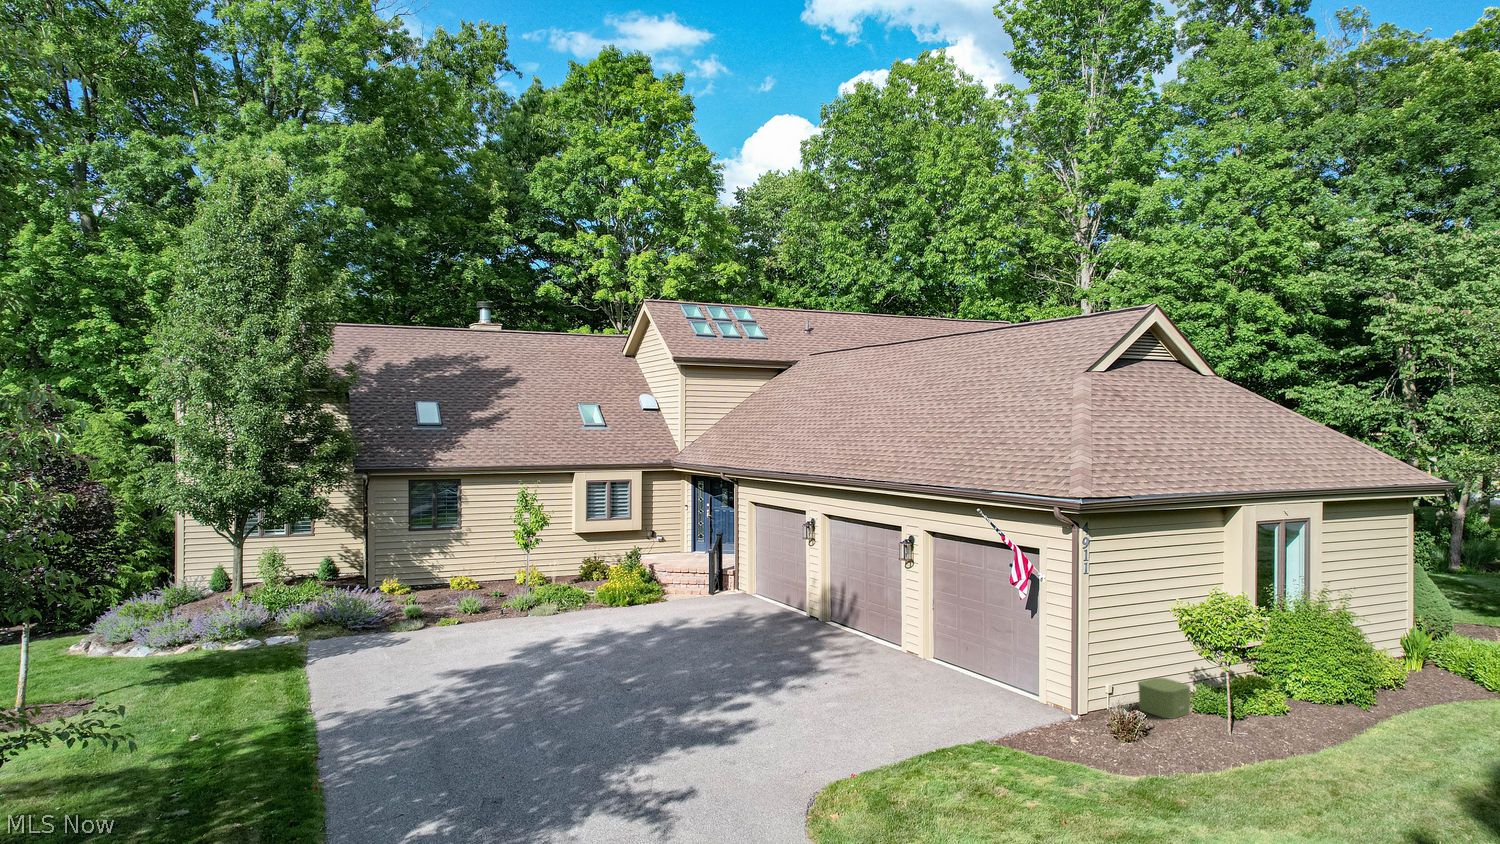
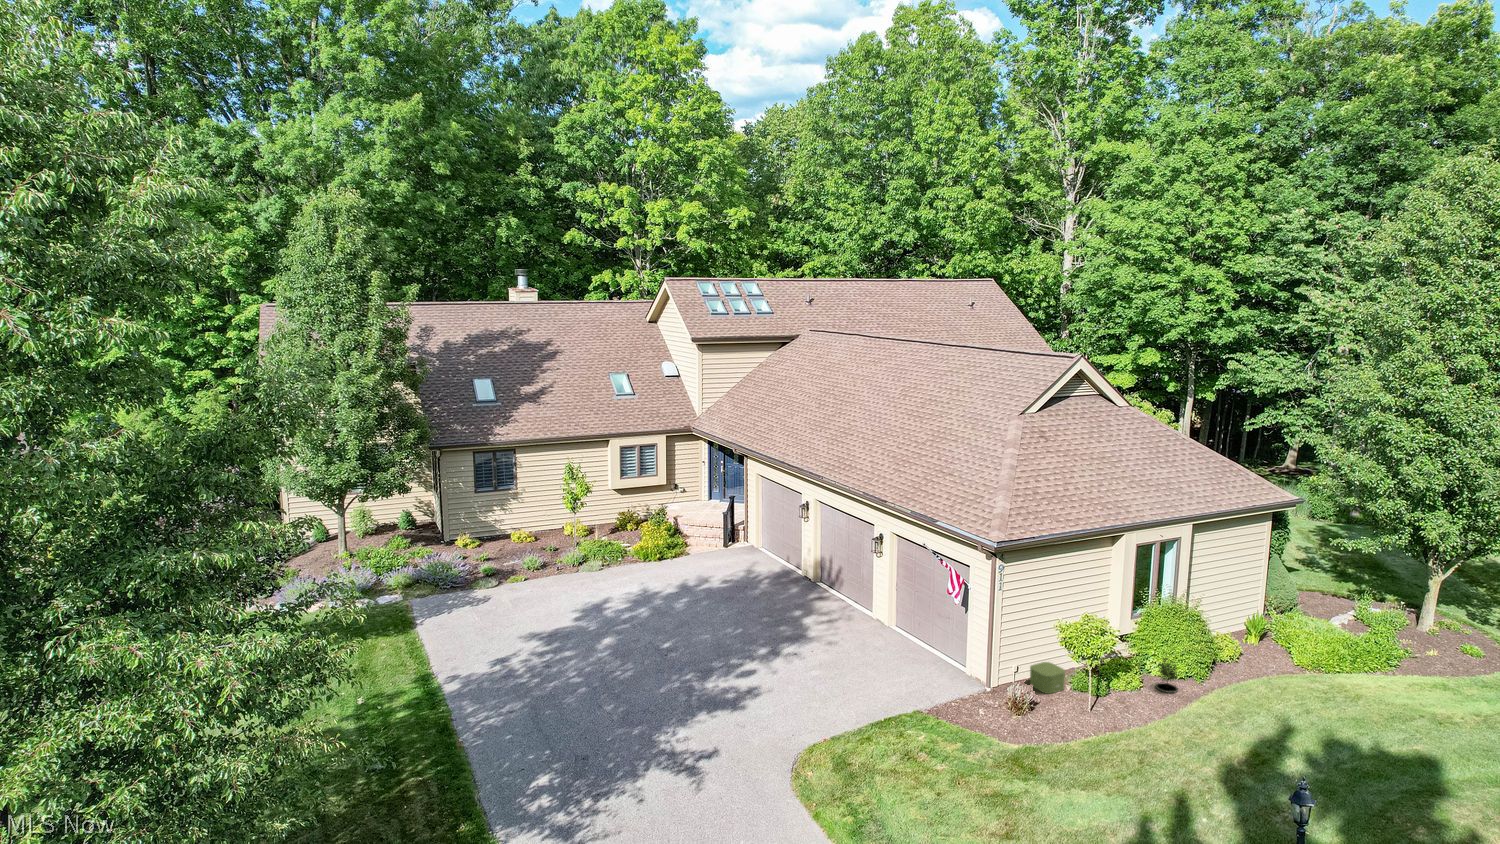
potted tree: none [1317,657,1354,714] -> present [1156,658,1178,693]

